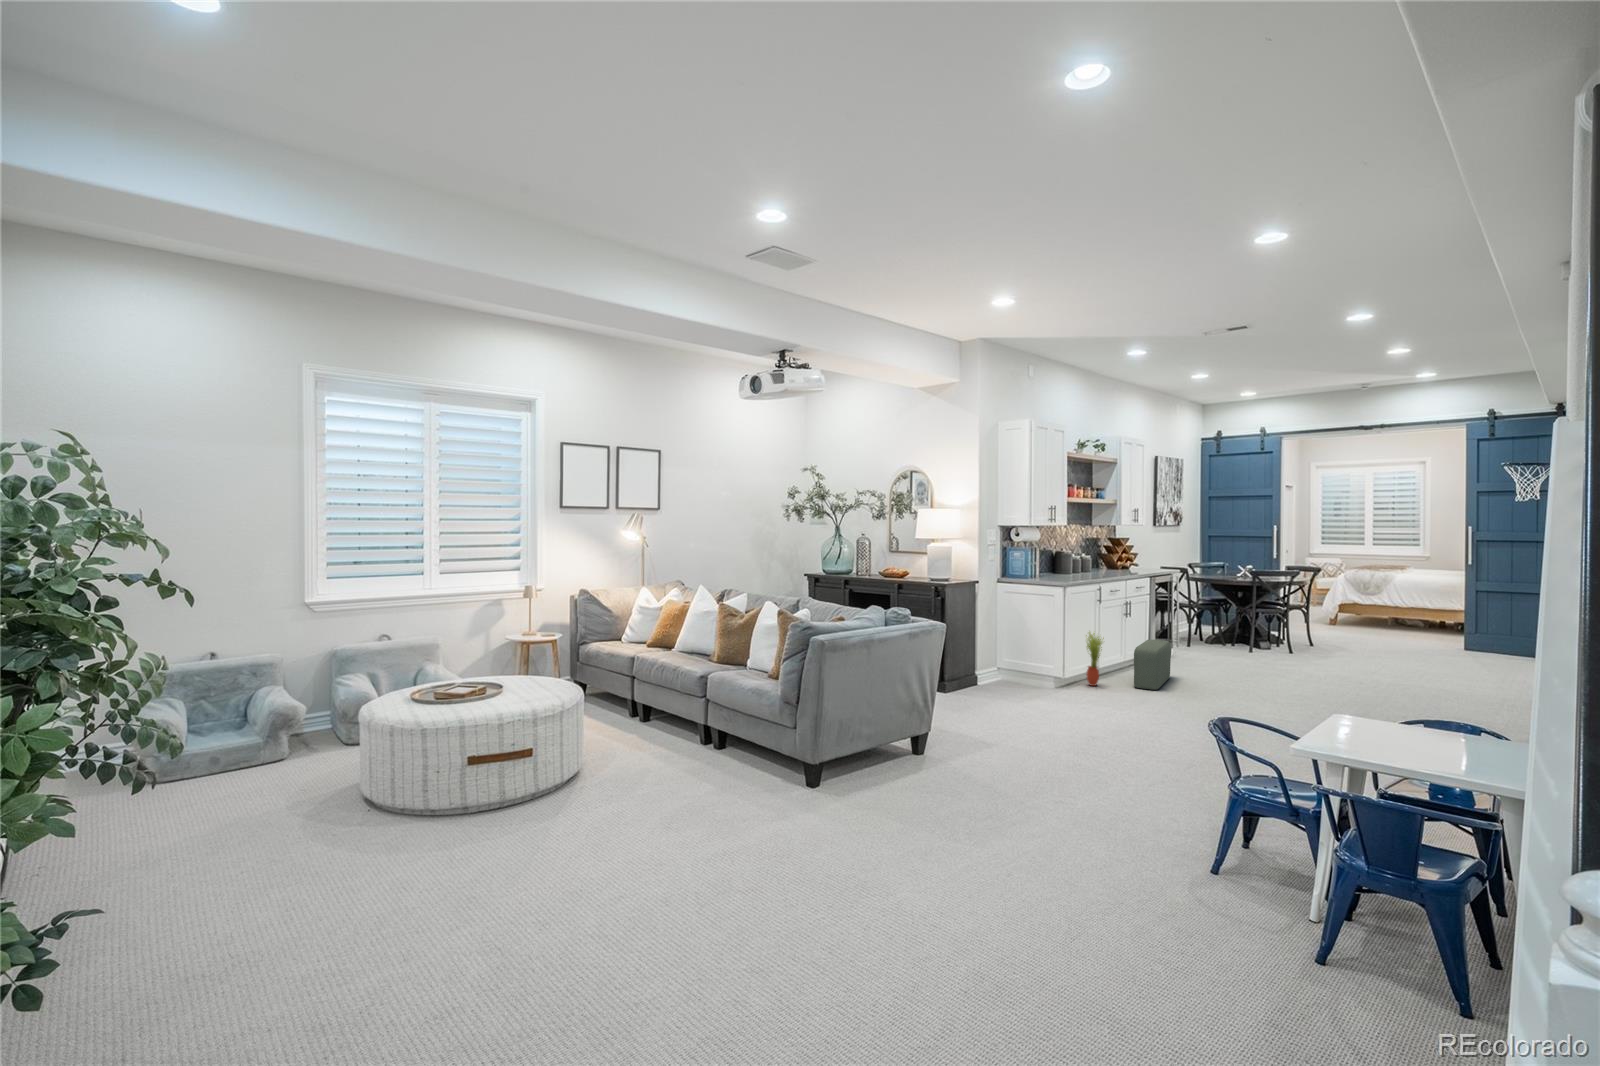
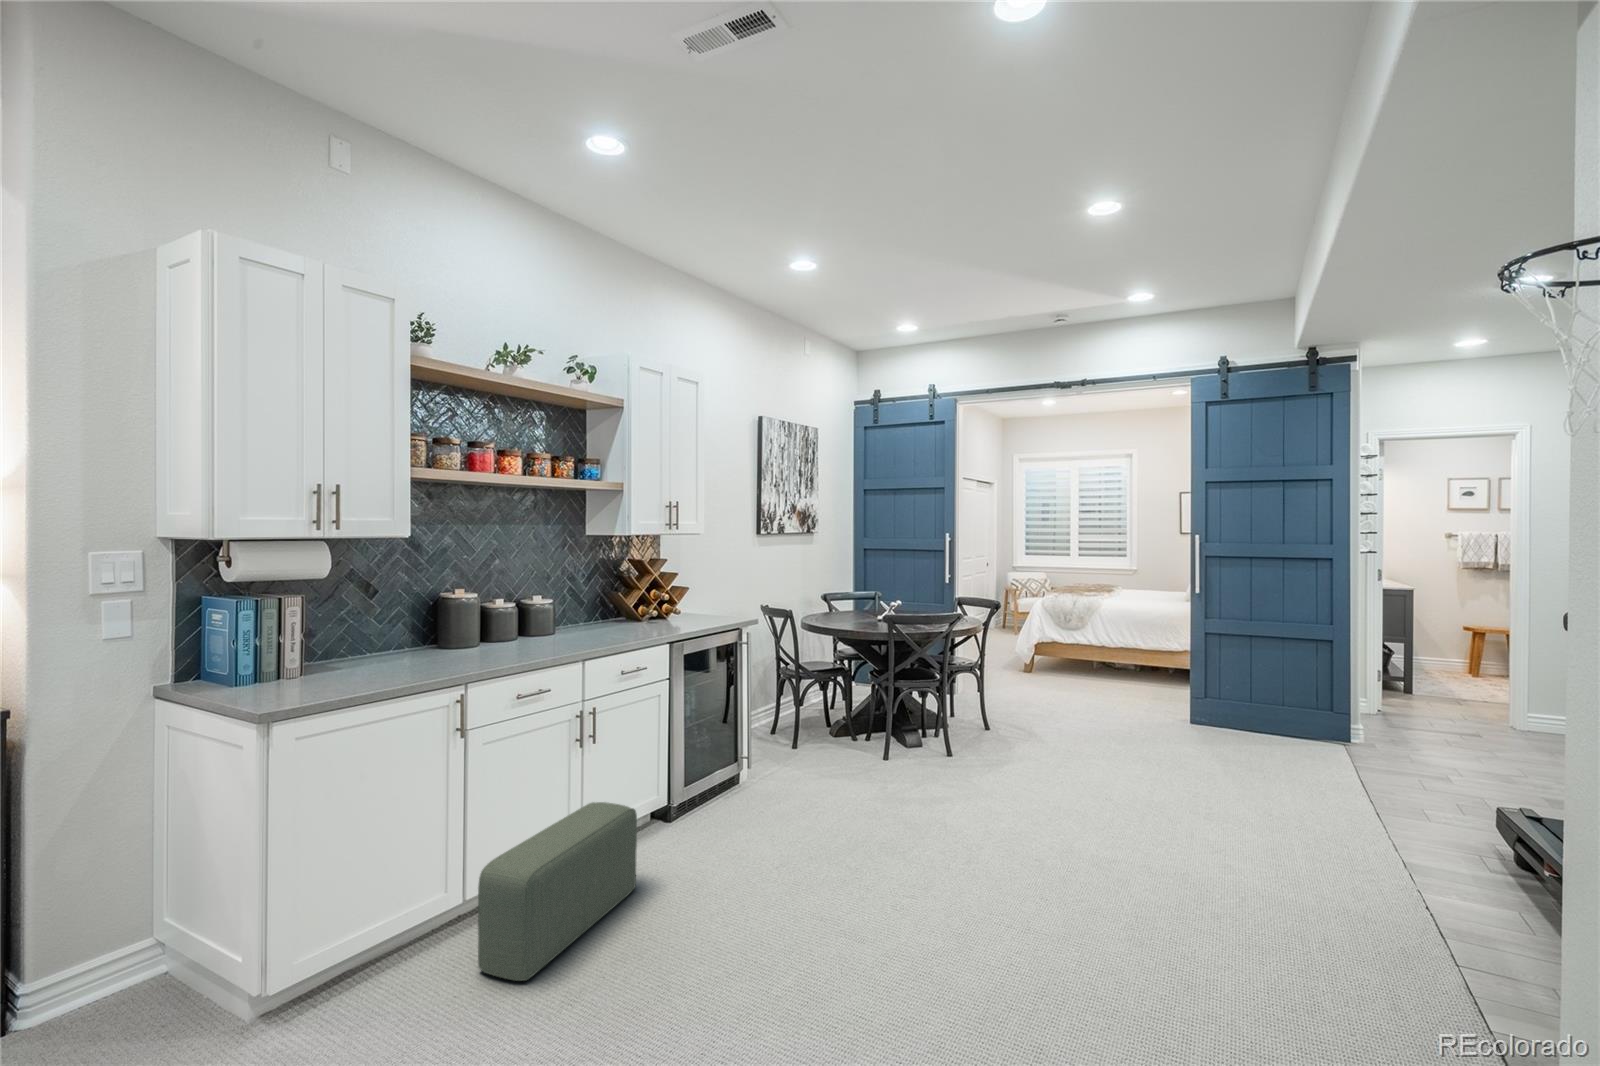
potted plant: present [1086,632,1104,686] -> none [340,822,412,973]

